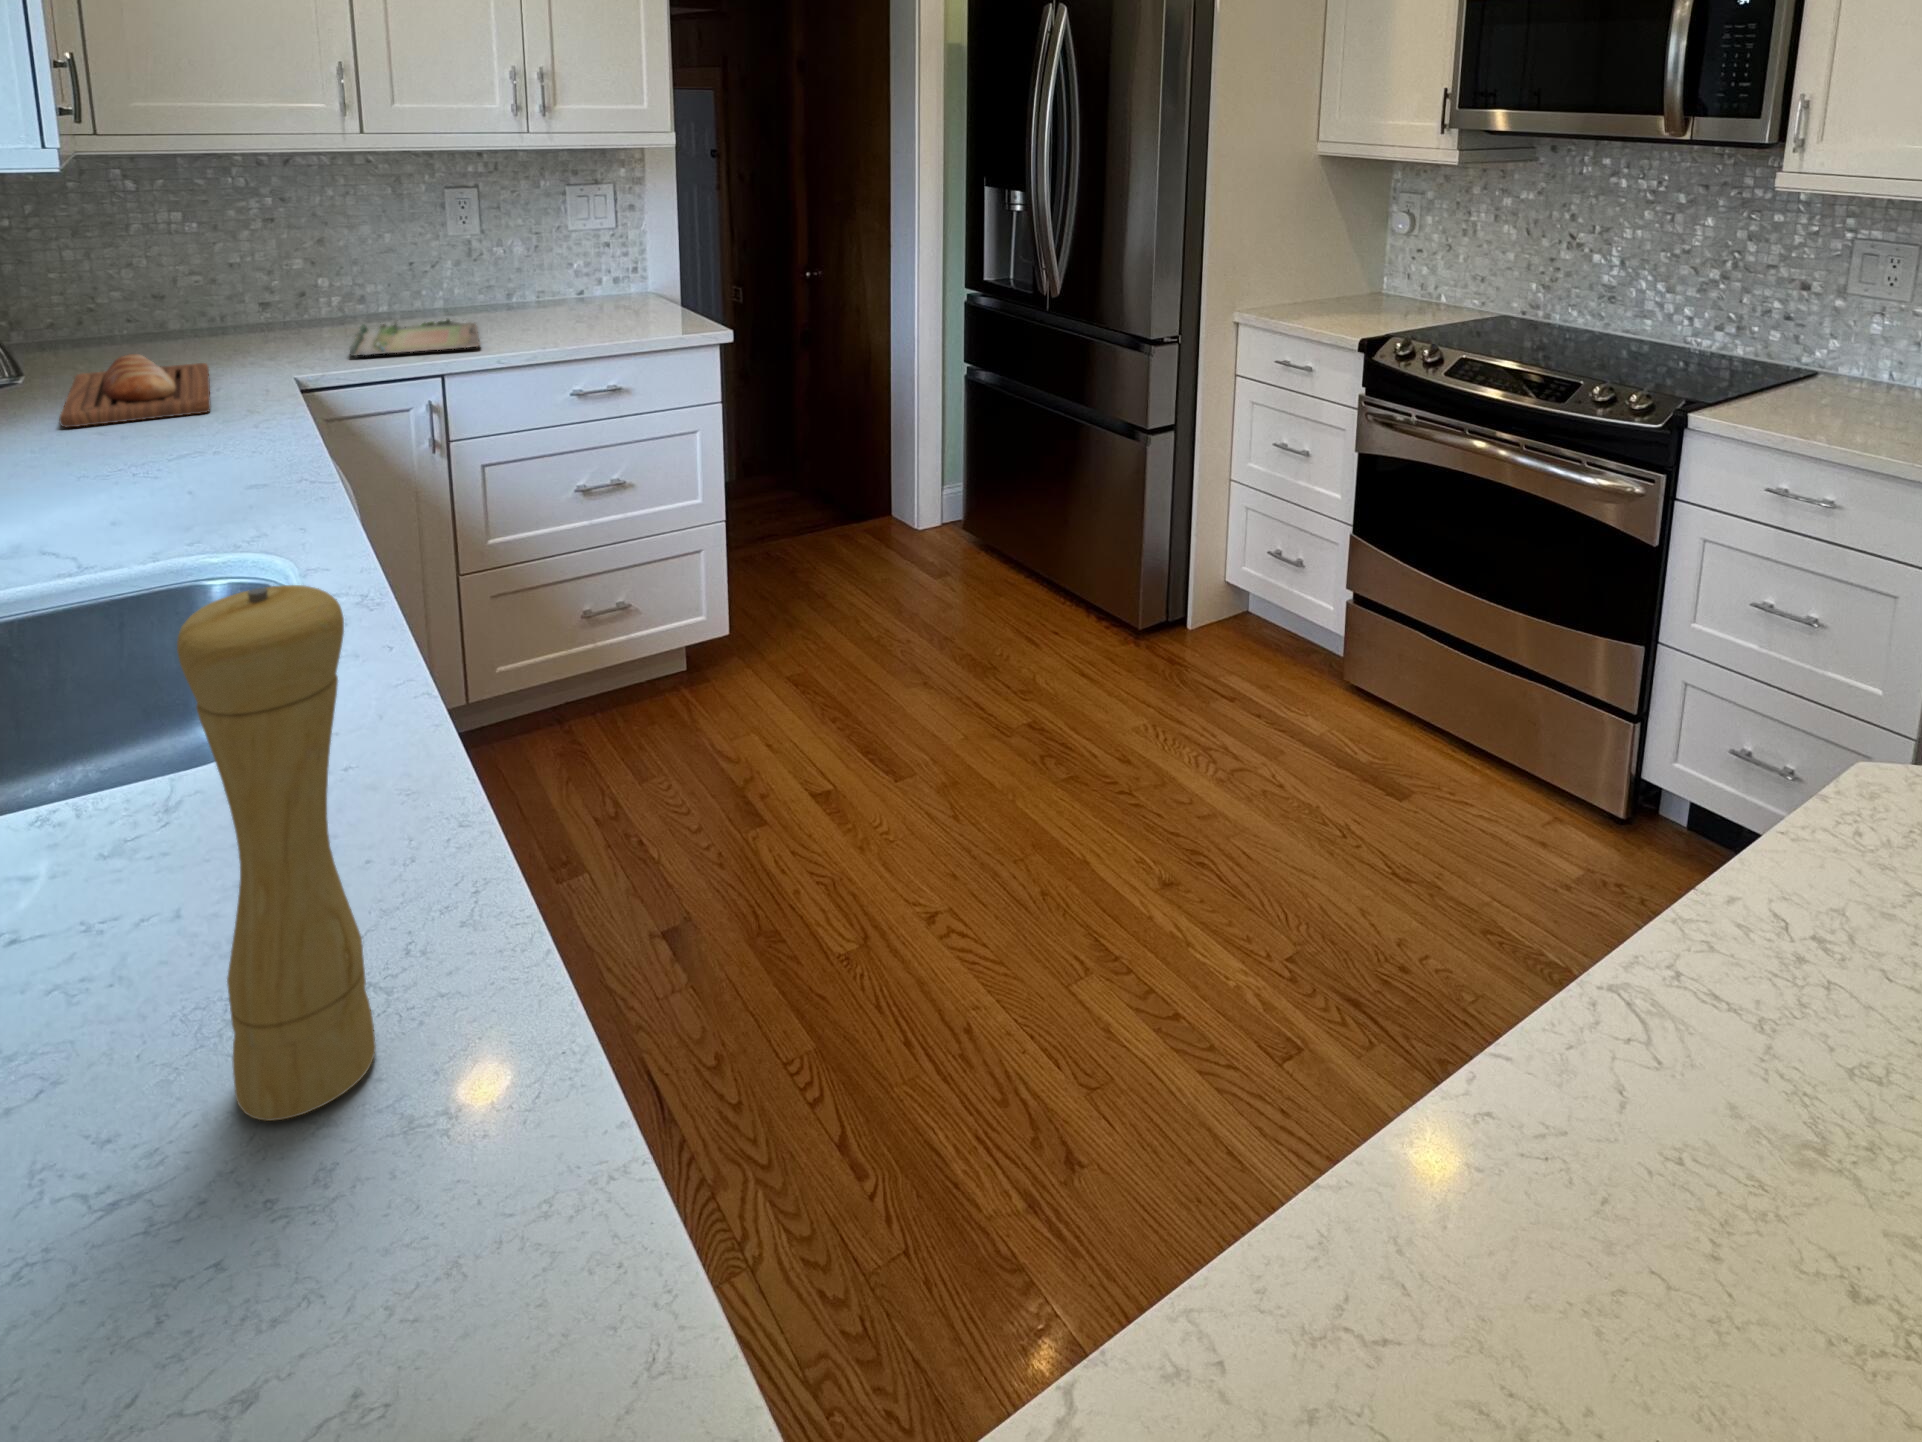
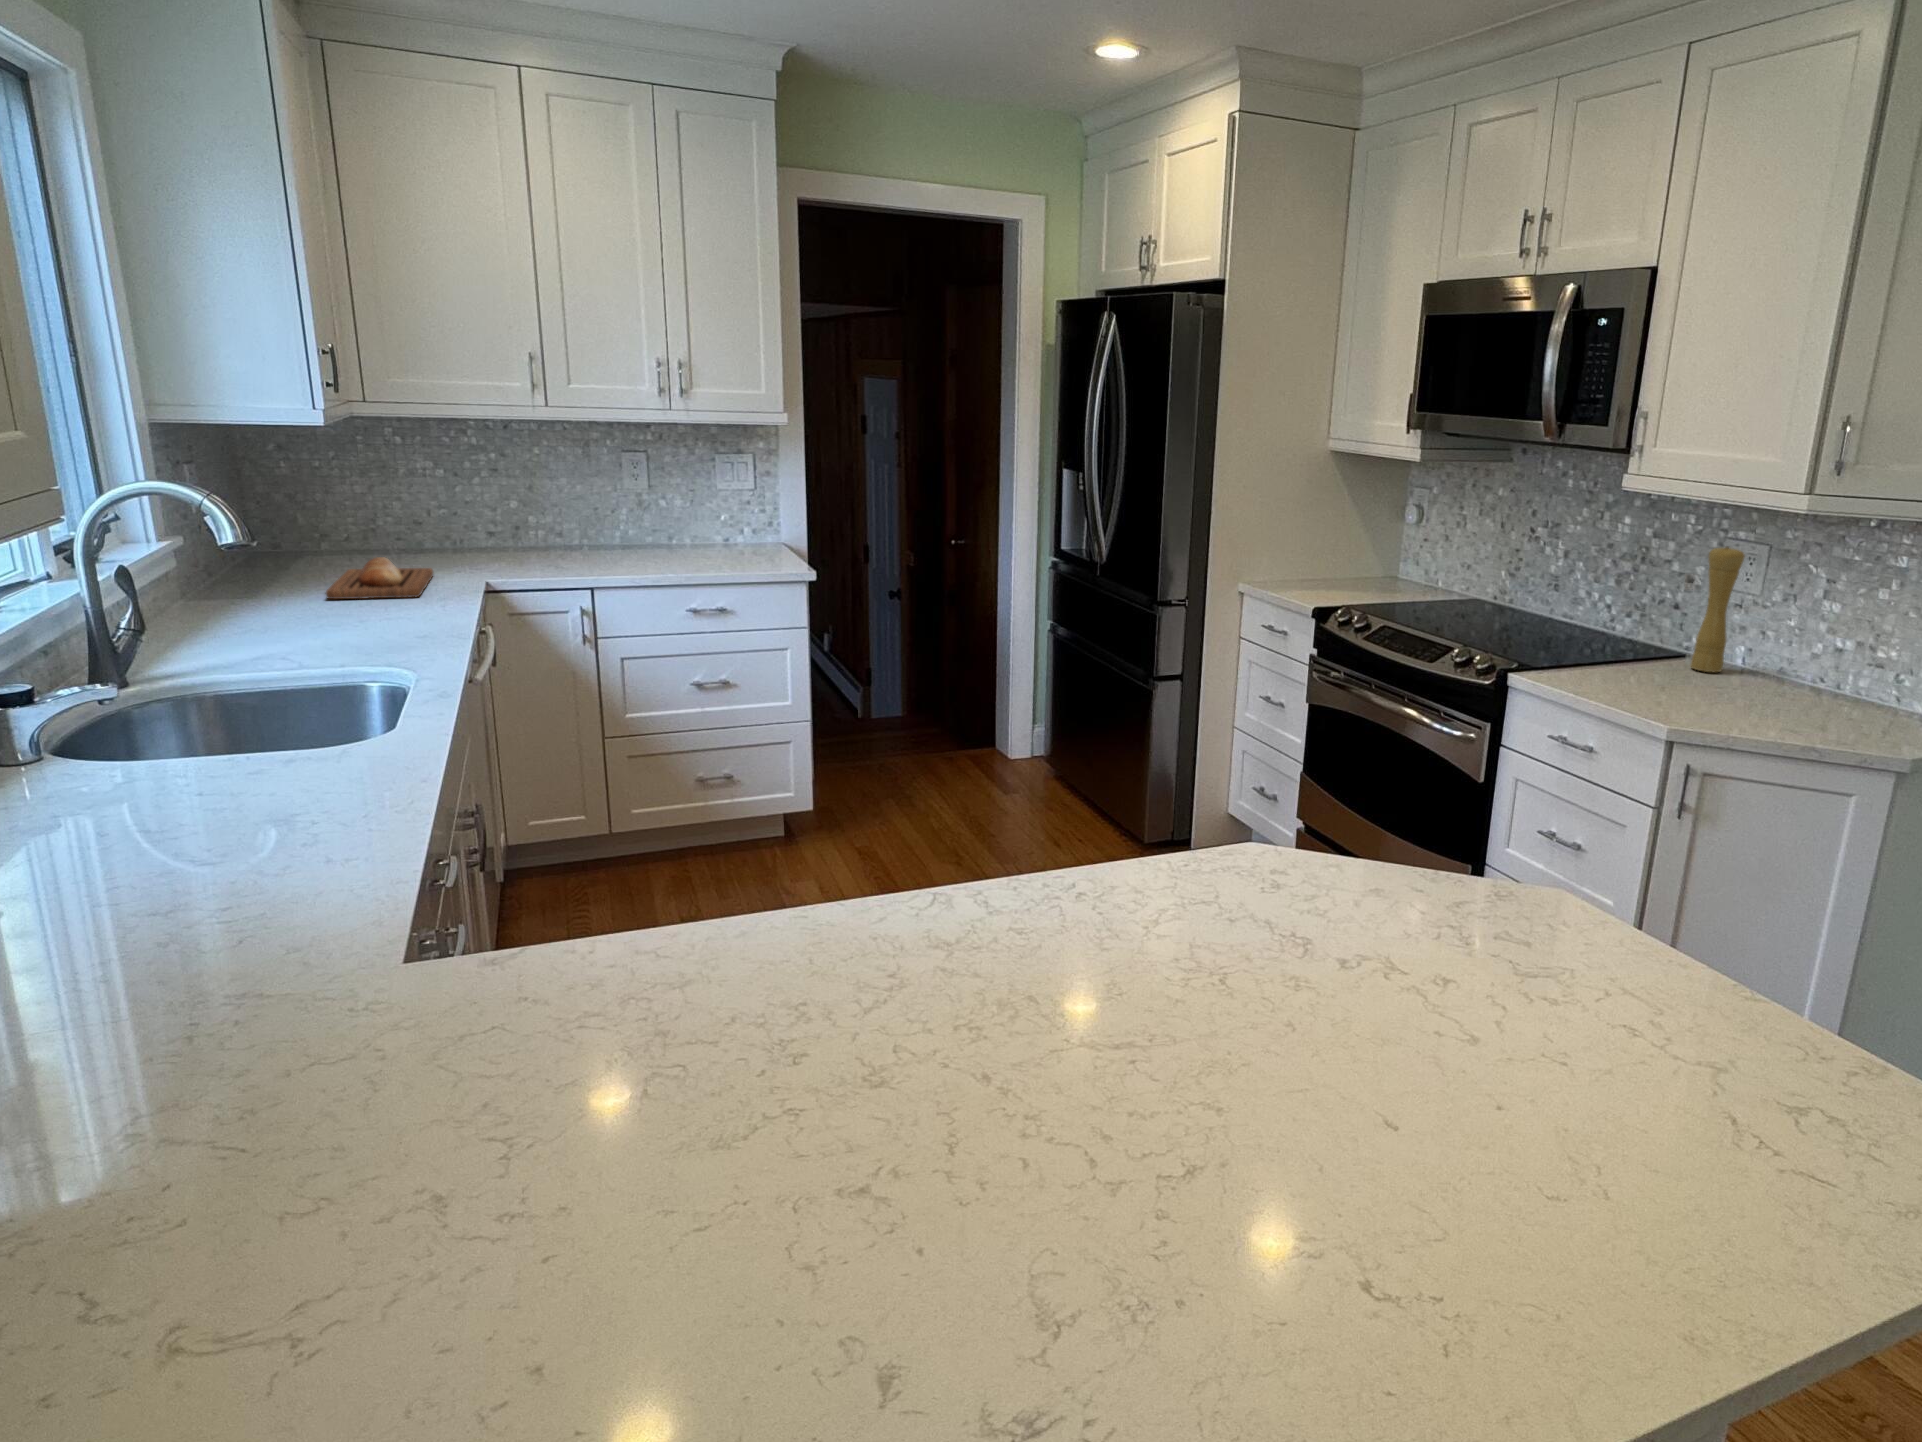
tray: present [349,319,480,356] -> none [529,545,633,572]
pepper mill: present [177,585,376,1121] -> present [1691,546,1745,672]

